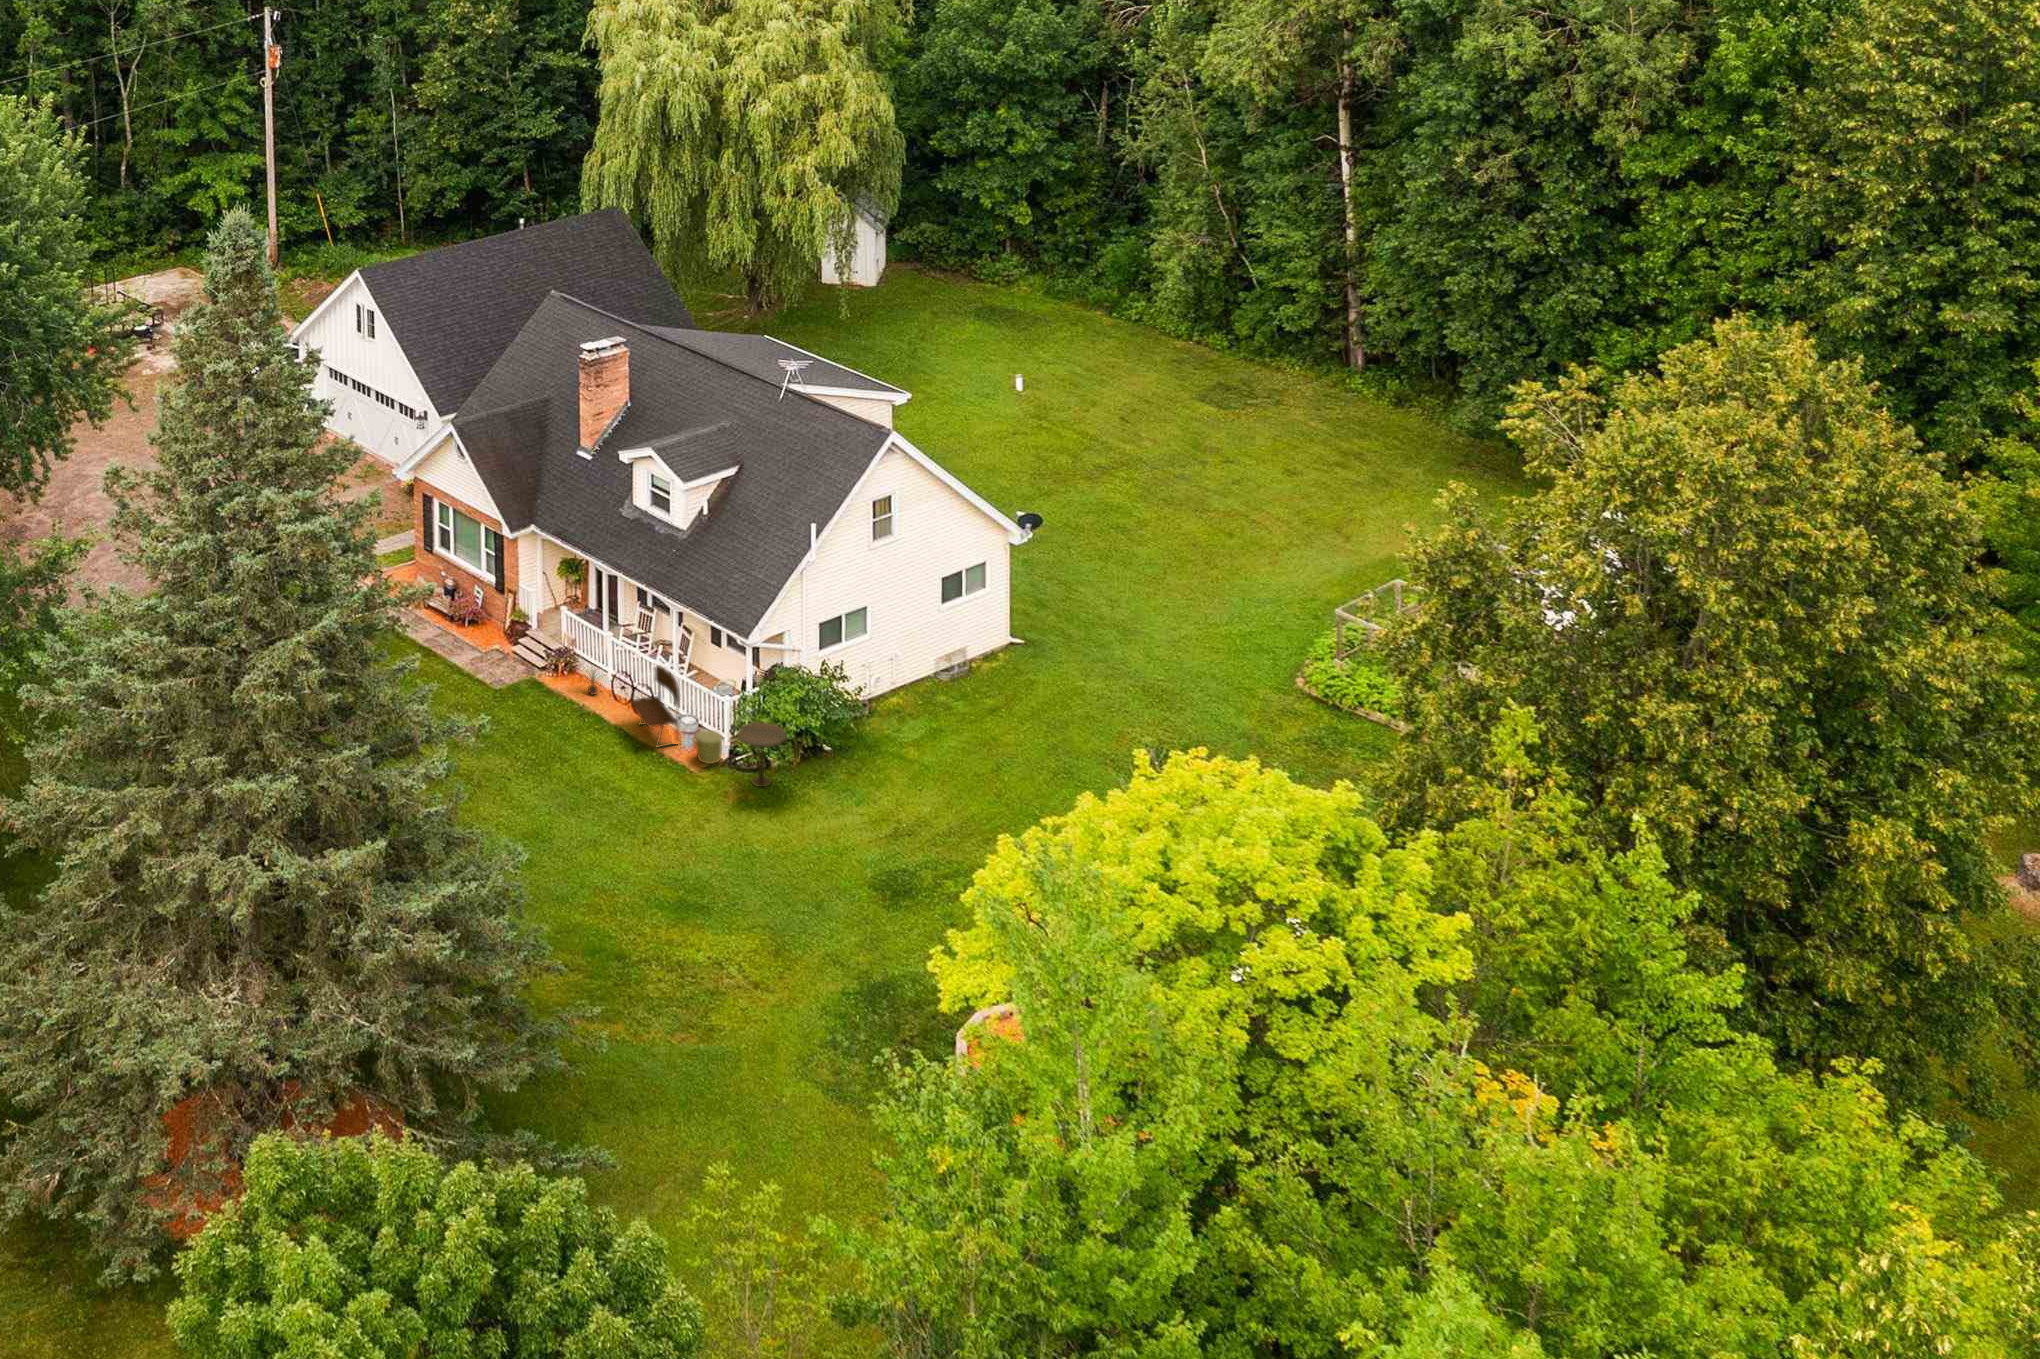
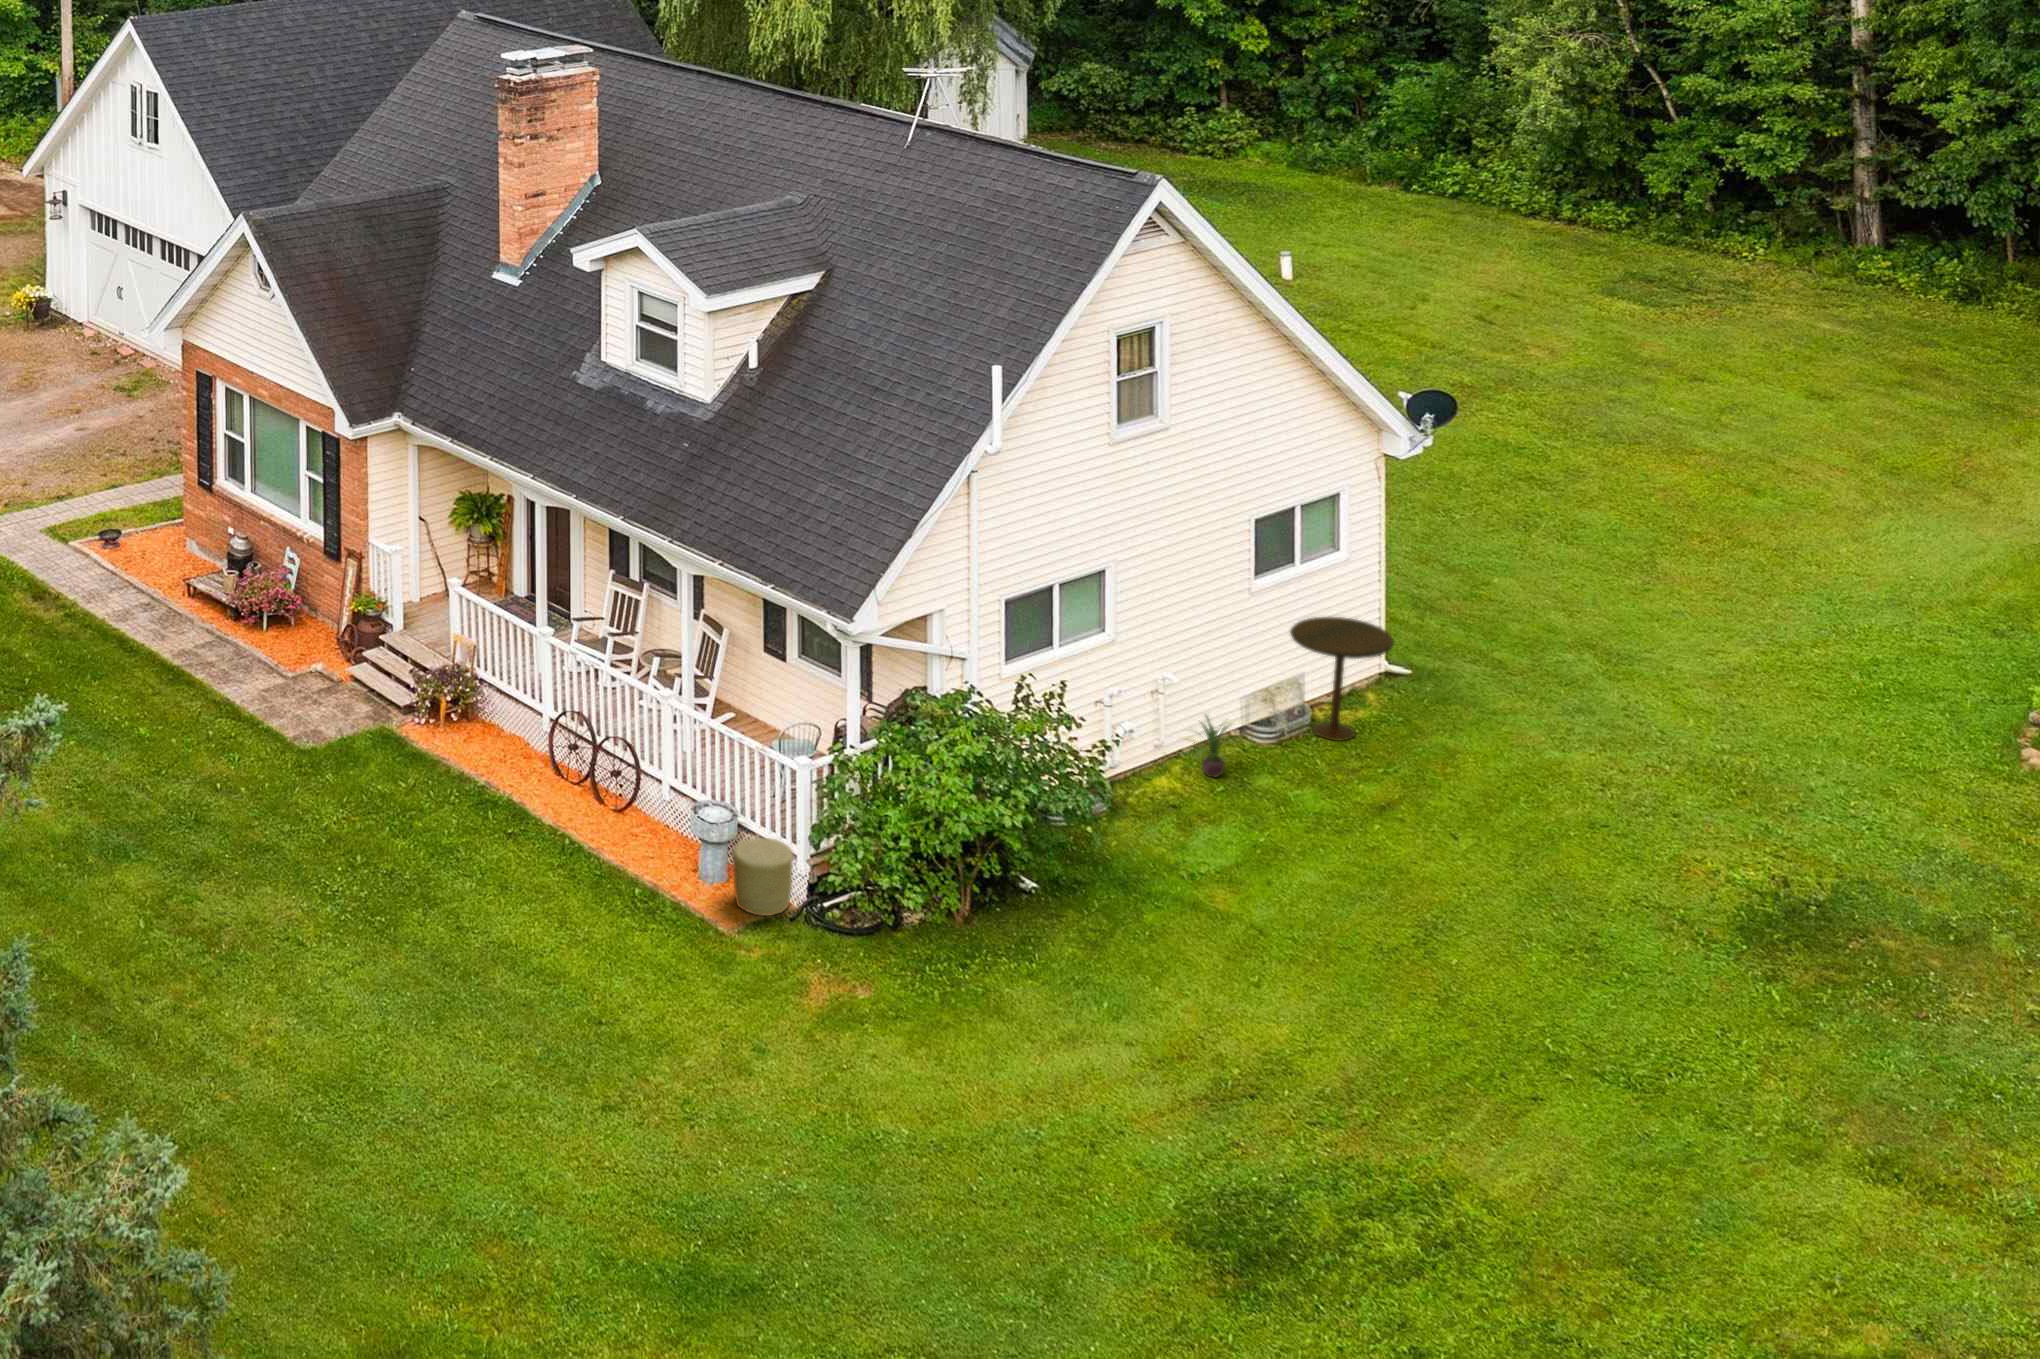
bench: present [630,665,680,747] -> none [585,693,695,878]
decorative plant: present [586,670,598,695] -> present [1186,716,1238,777]
pedestal table: present [736,722,787,787] -> present [1290,617,1394,741]

